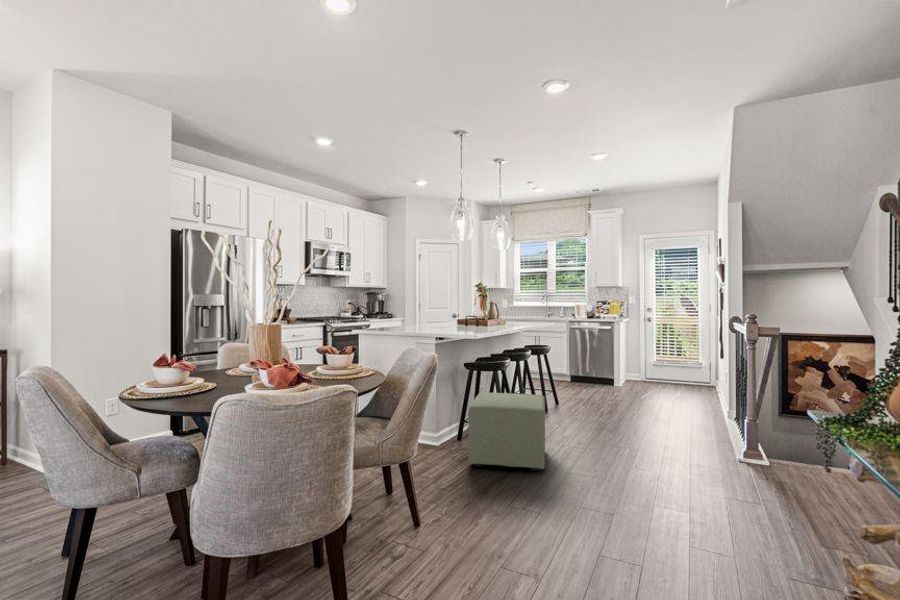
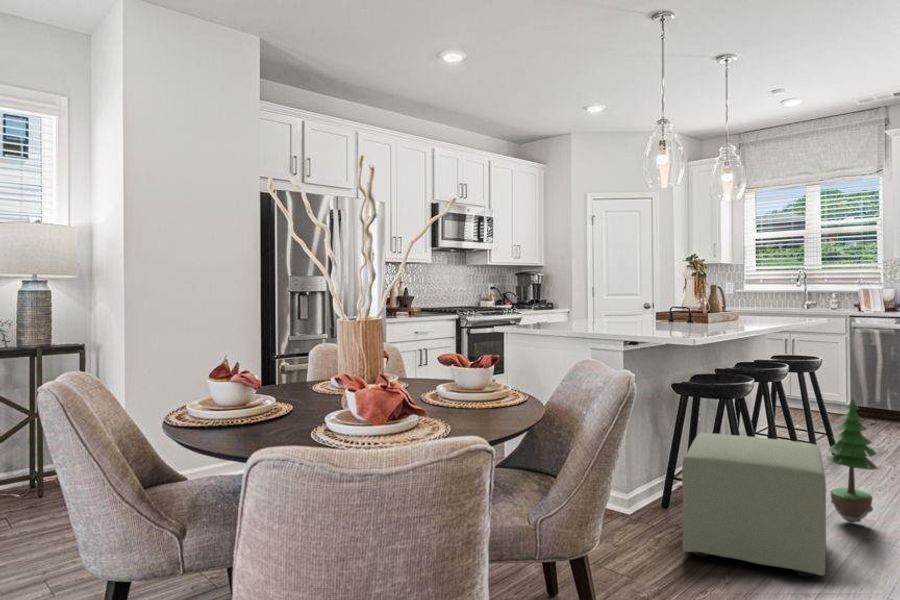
potted tree: none [549,368,576,441] -> present [826,399,878,523]

